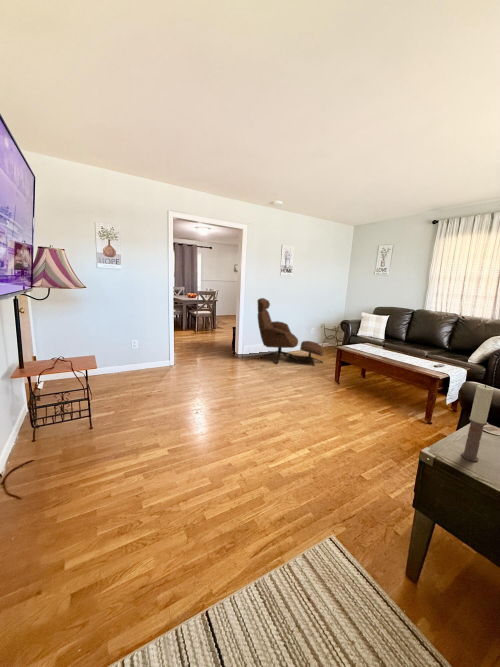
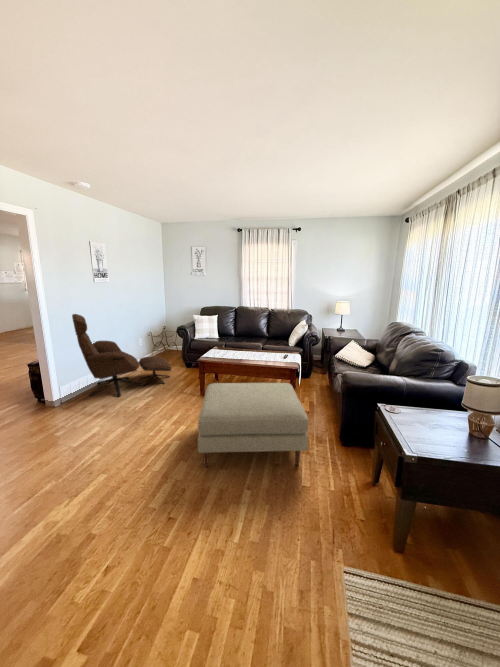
ottoman: none [287,364,412,462] -> present [198,383,308,467]
candle: present [462,385,494,461] -> none [413,388,432,444]

